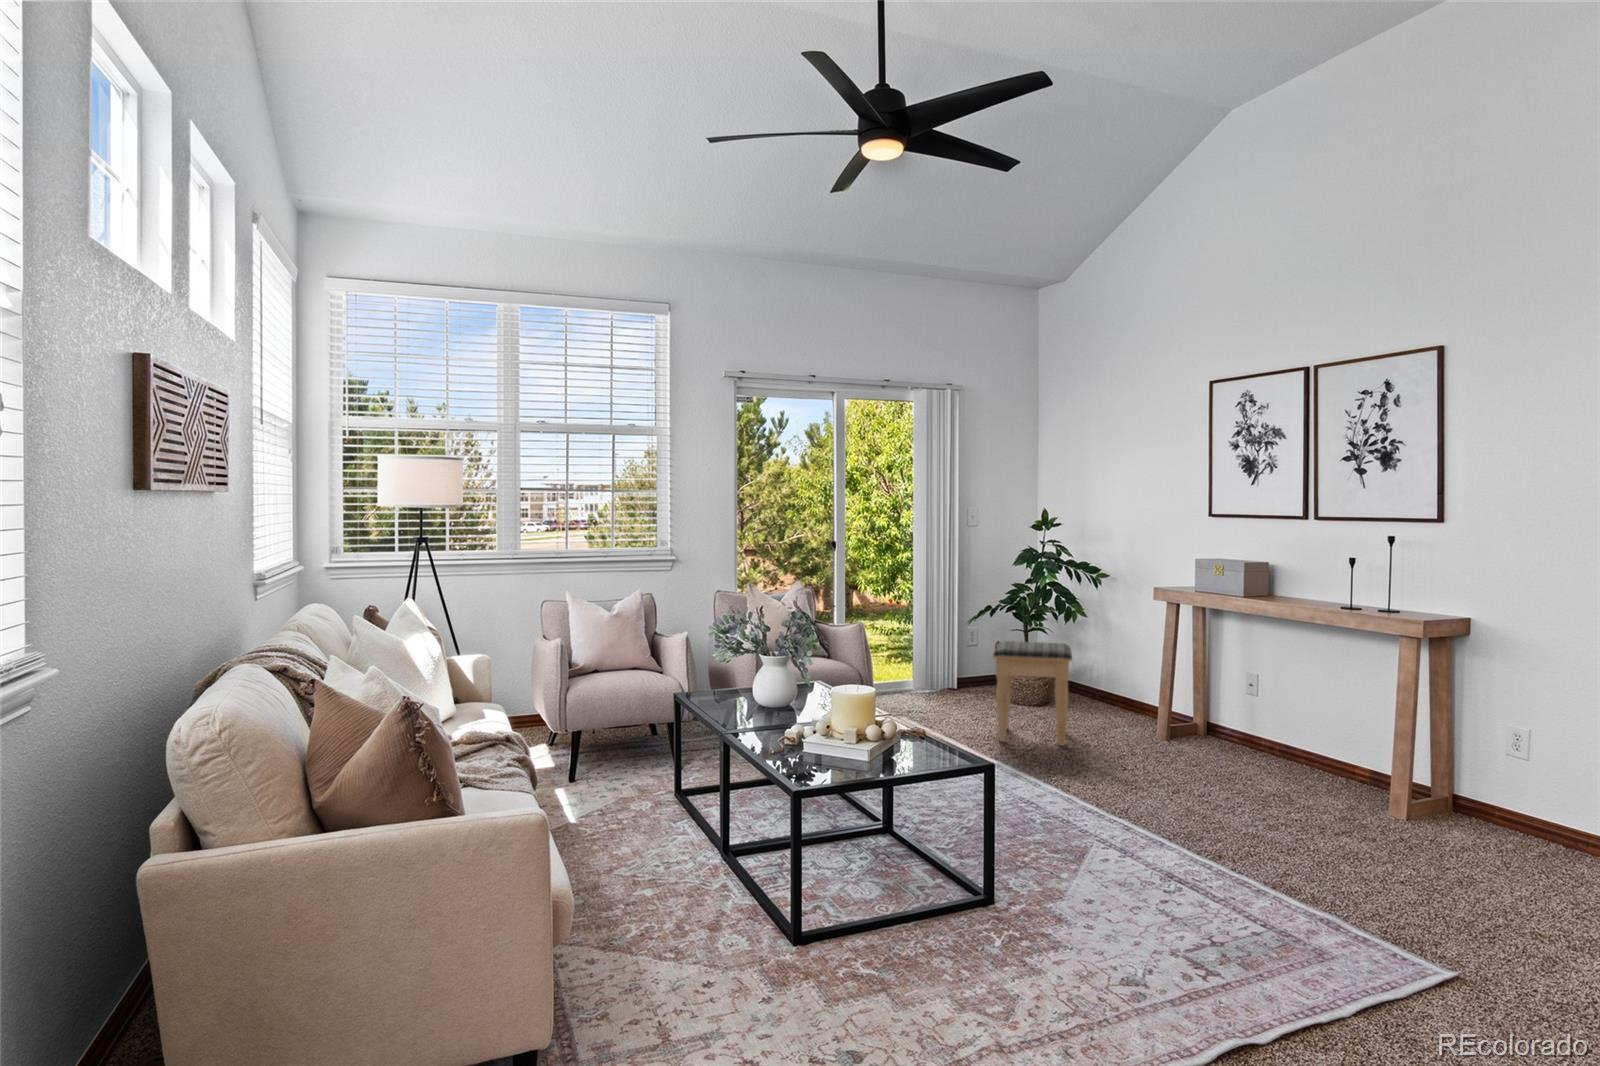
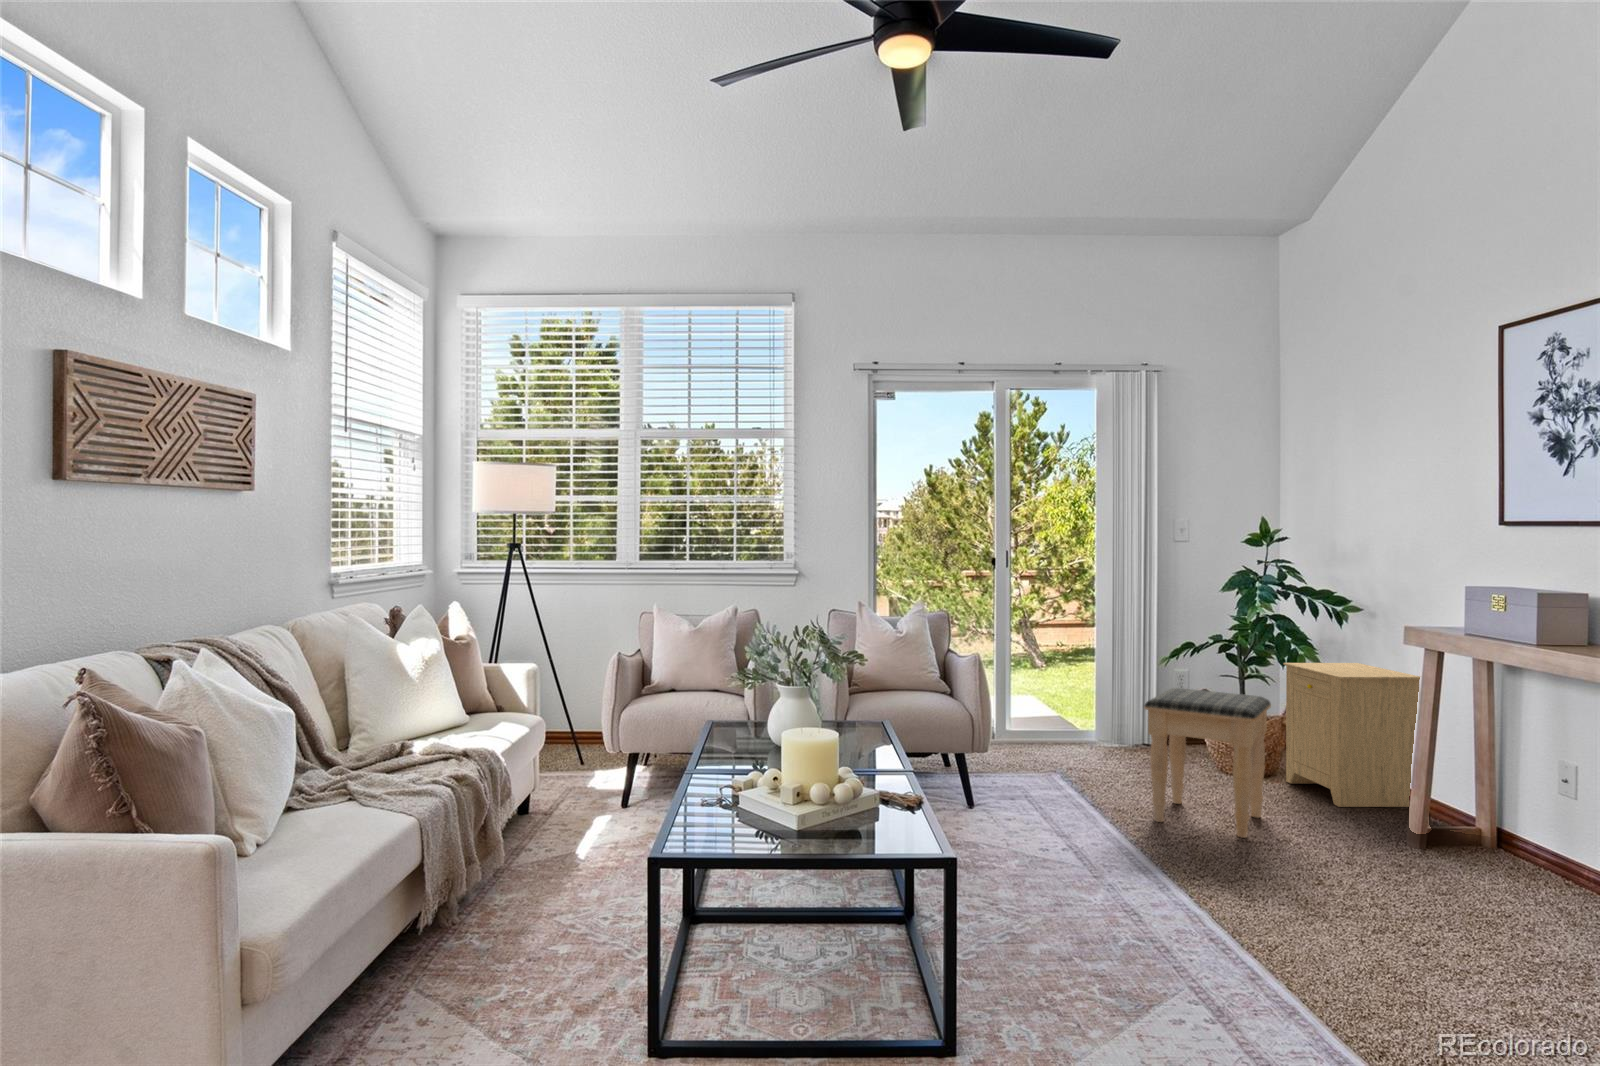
side table: none [1061,616,1156,720] -> present [1284,663,1420,807]

